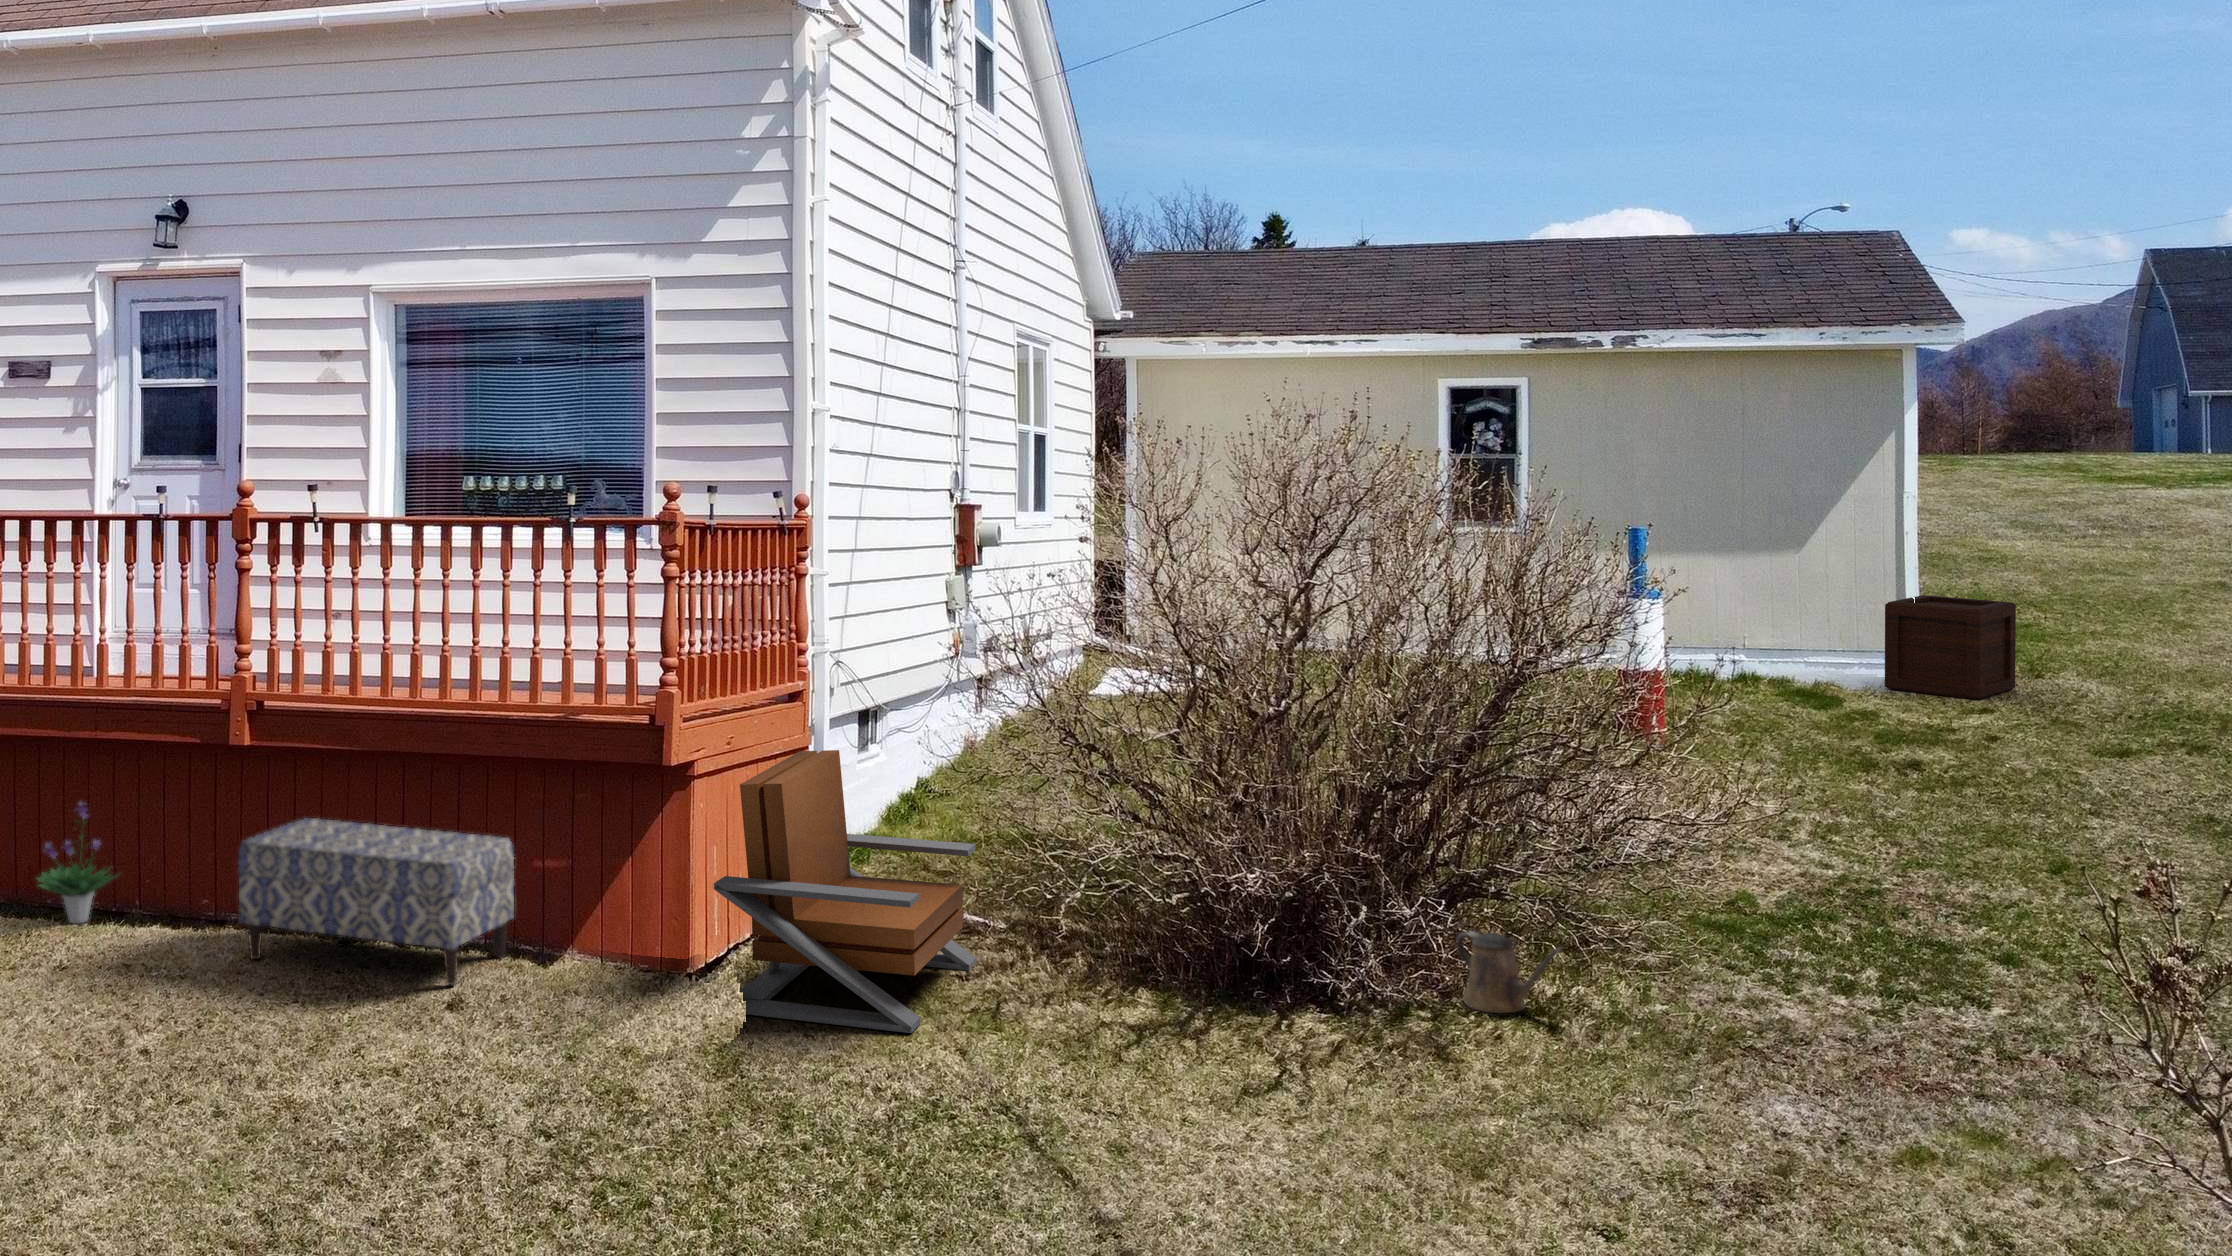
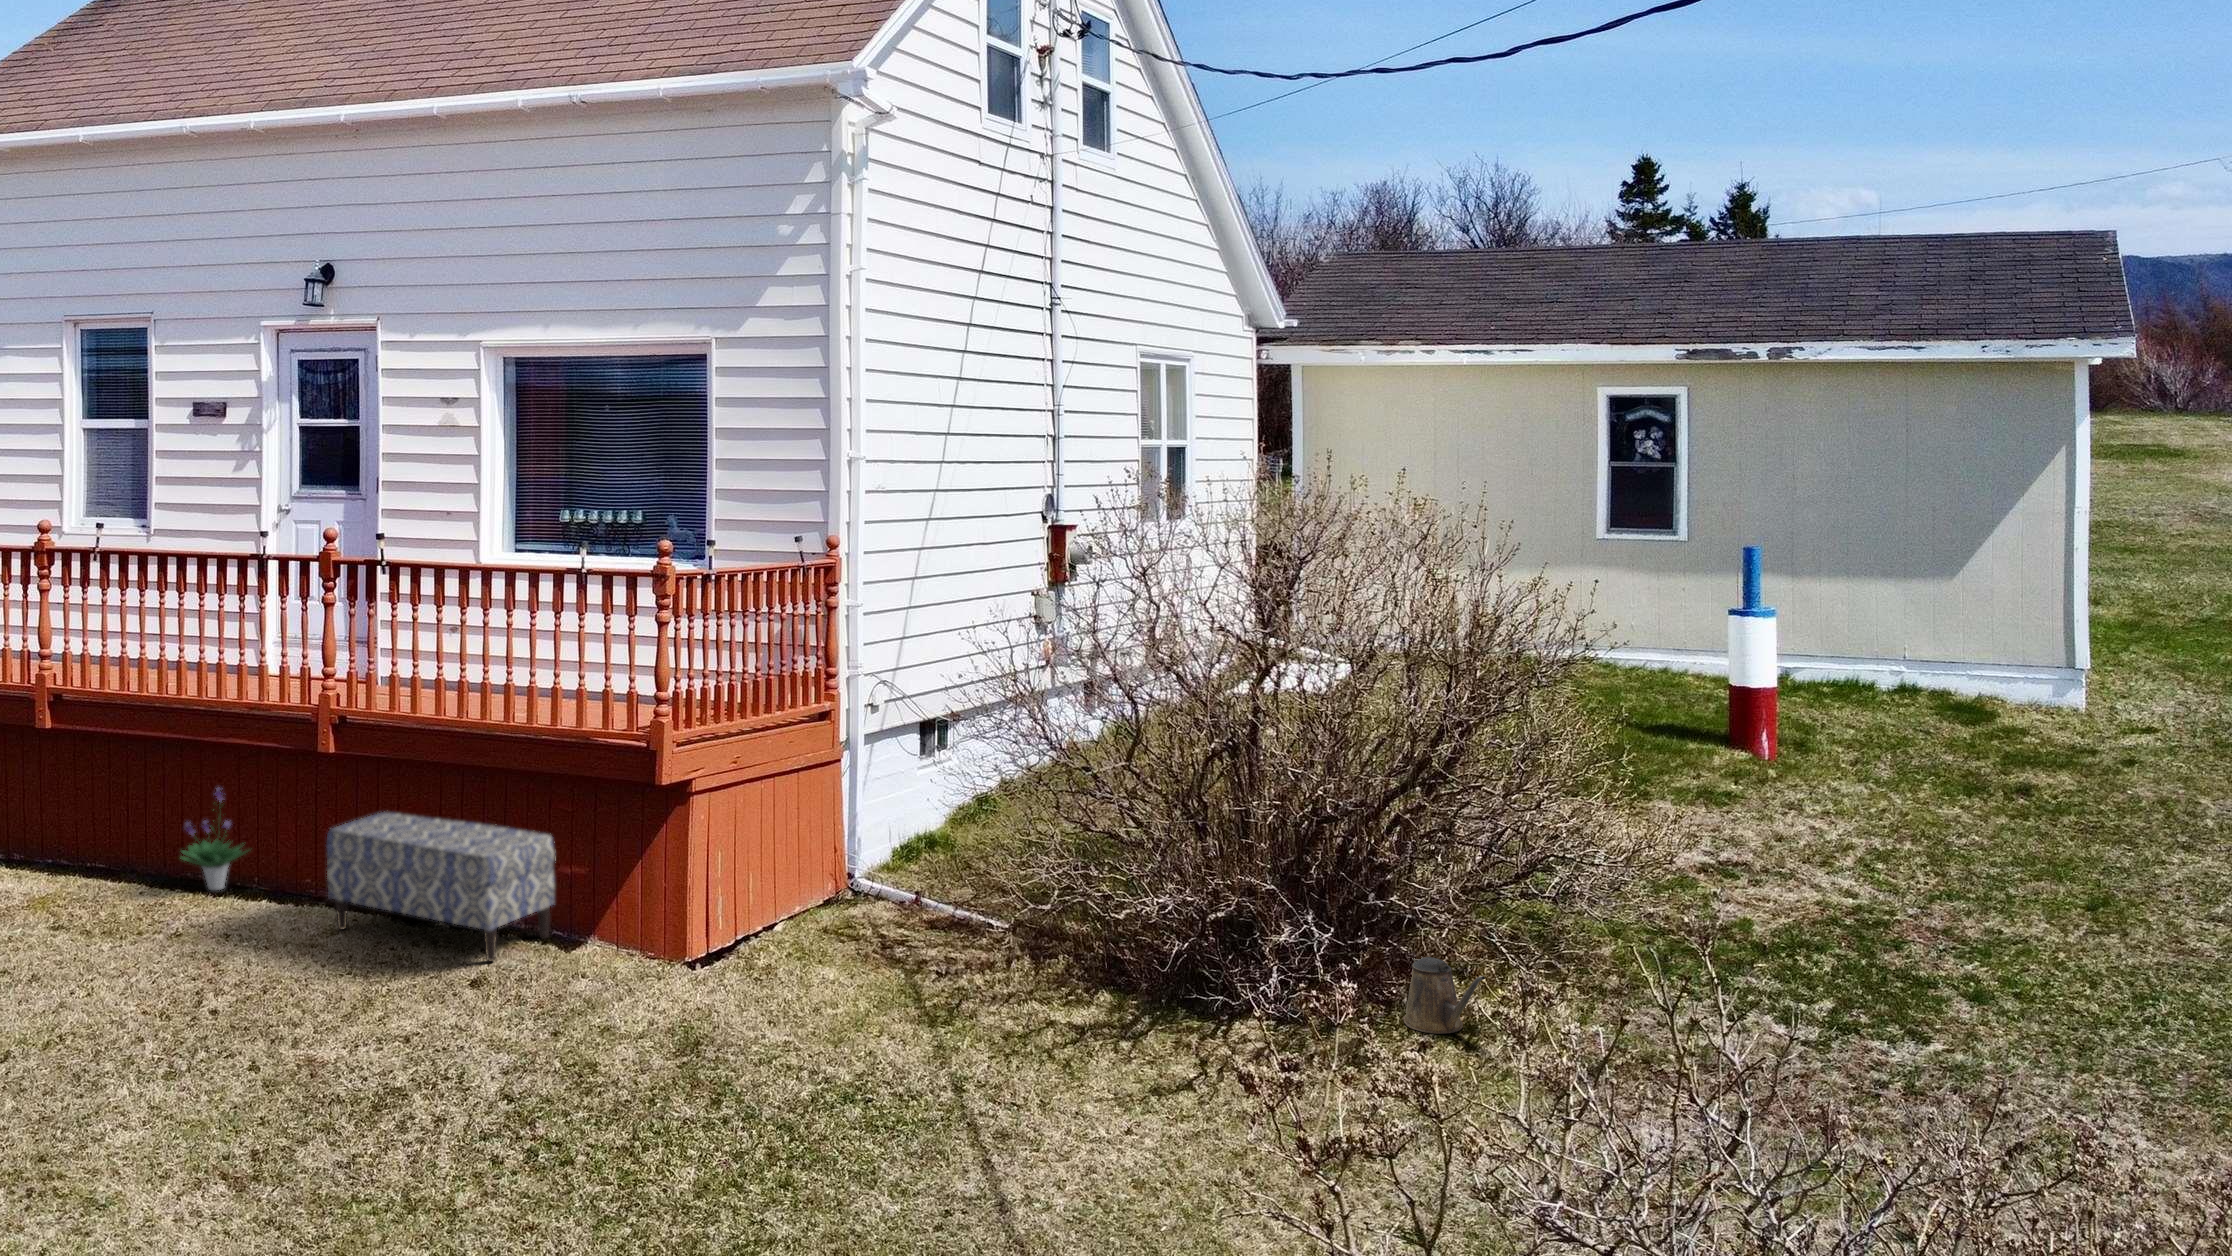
wooden crate: present [1885,595,2016,699] -> none [2053,610,2199,720]
lounge chair: present [714,750,977,1033] -> none [713,764,972,1024]

